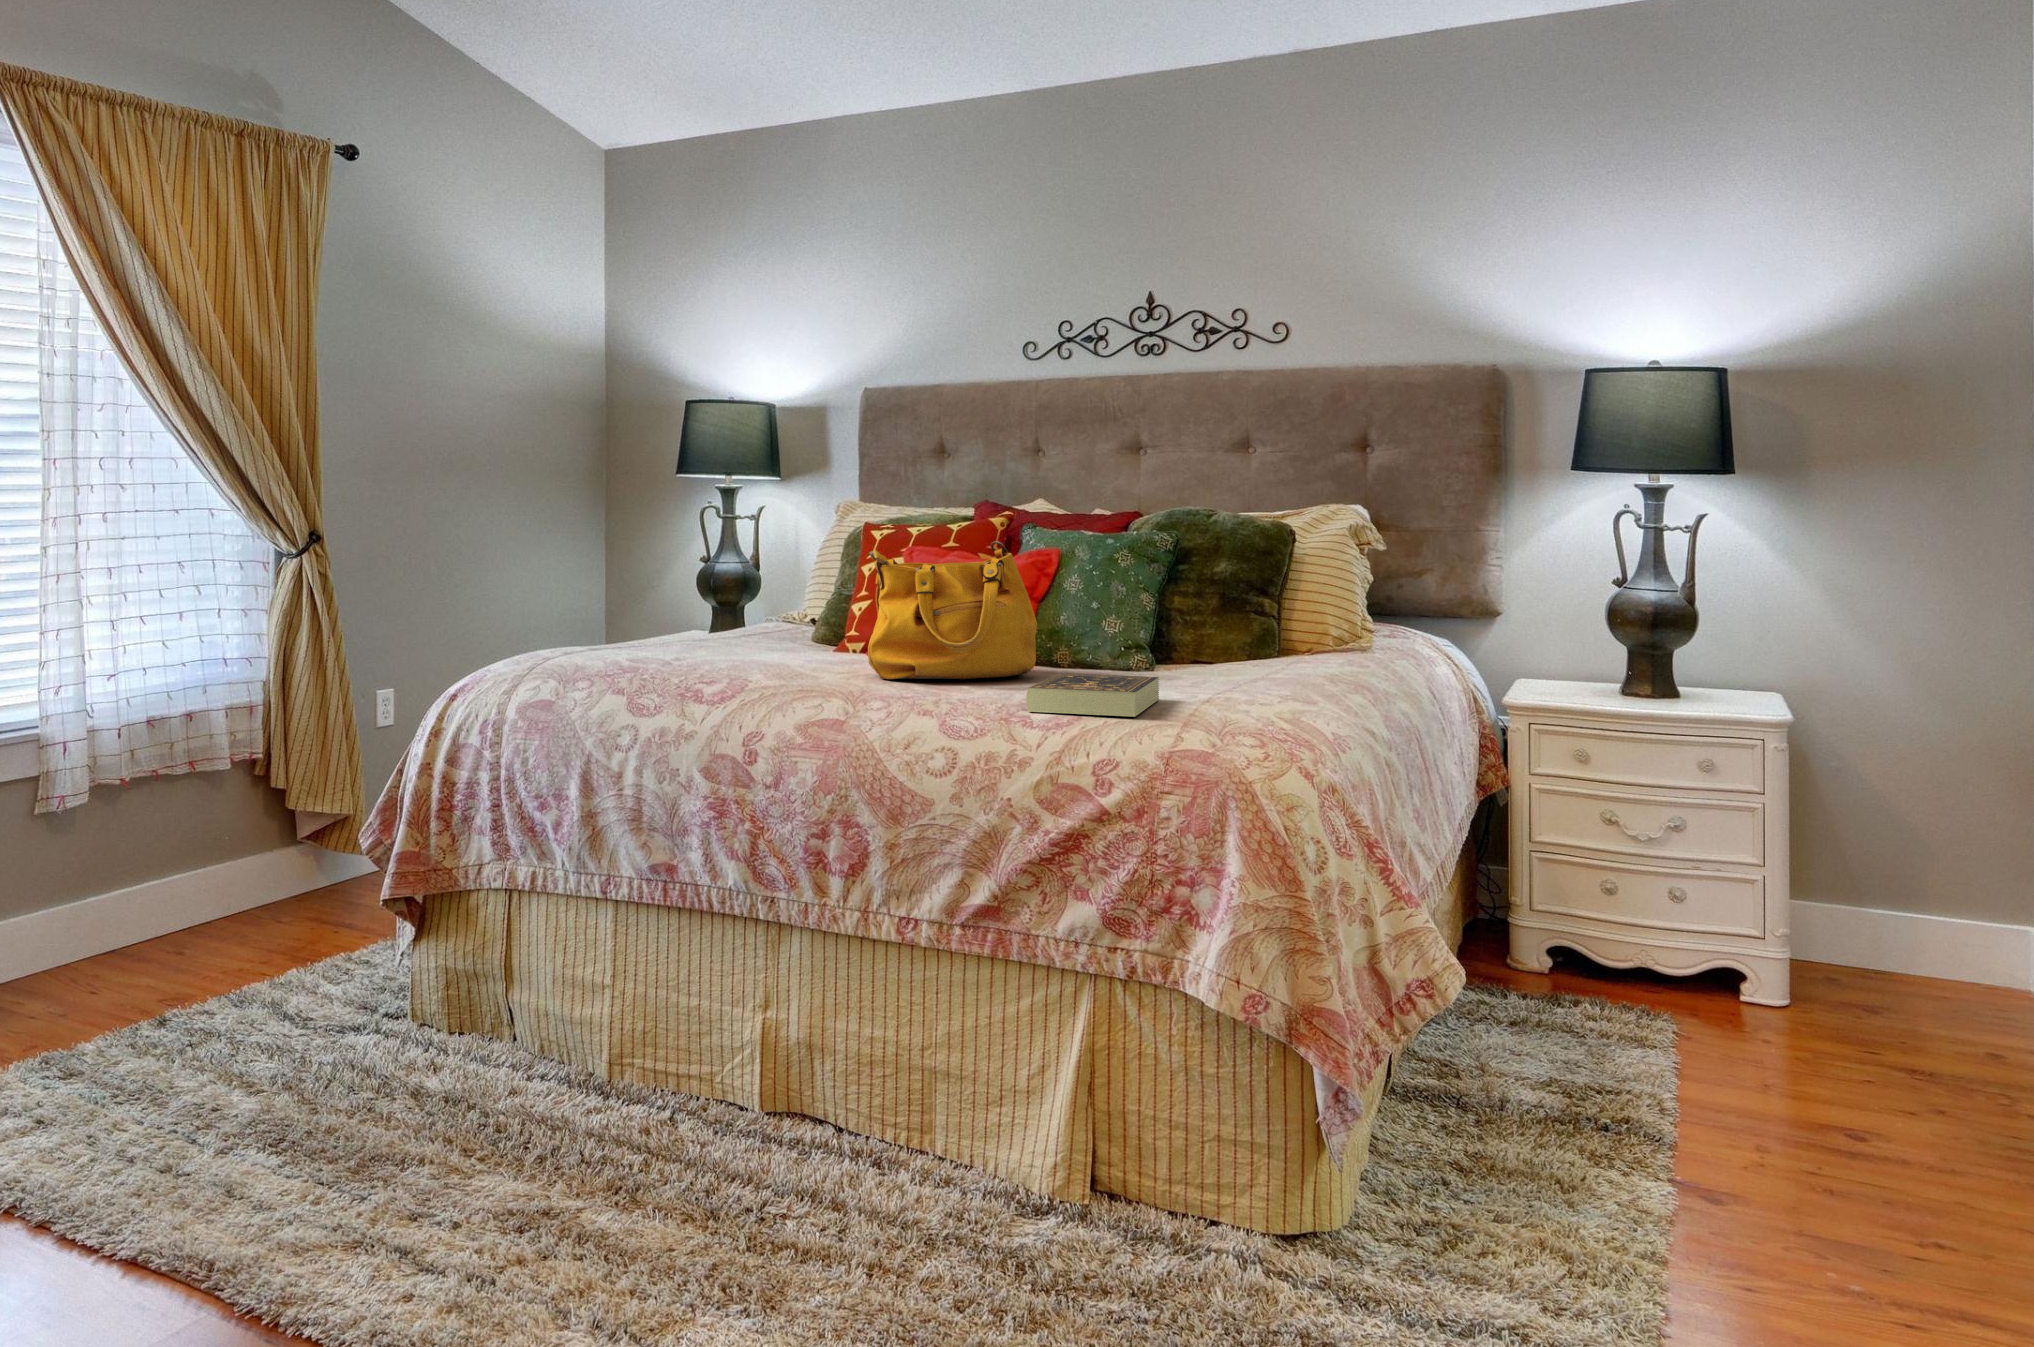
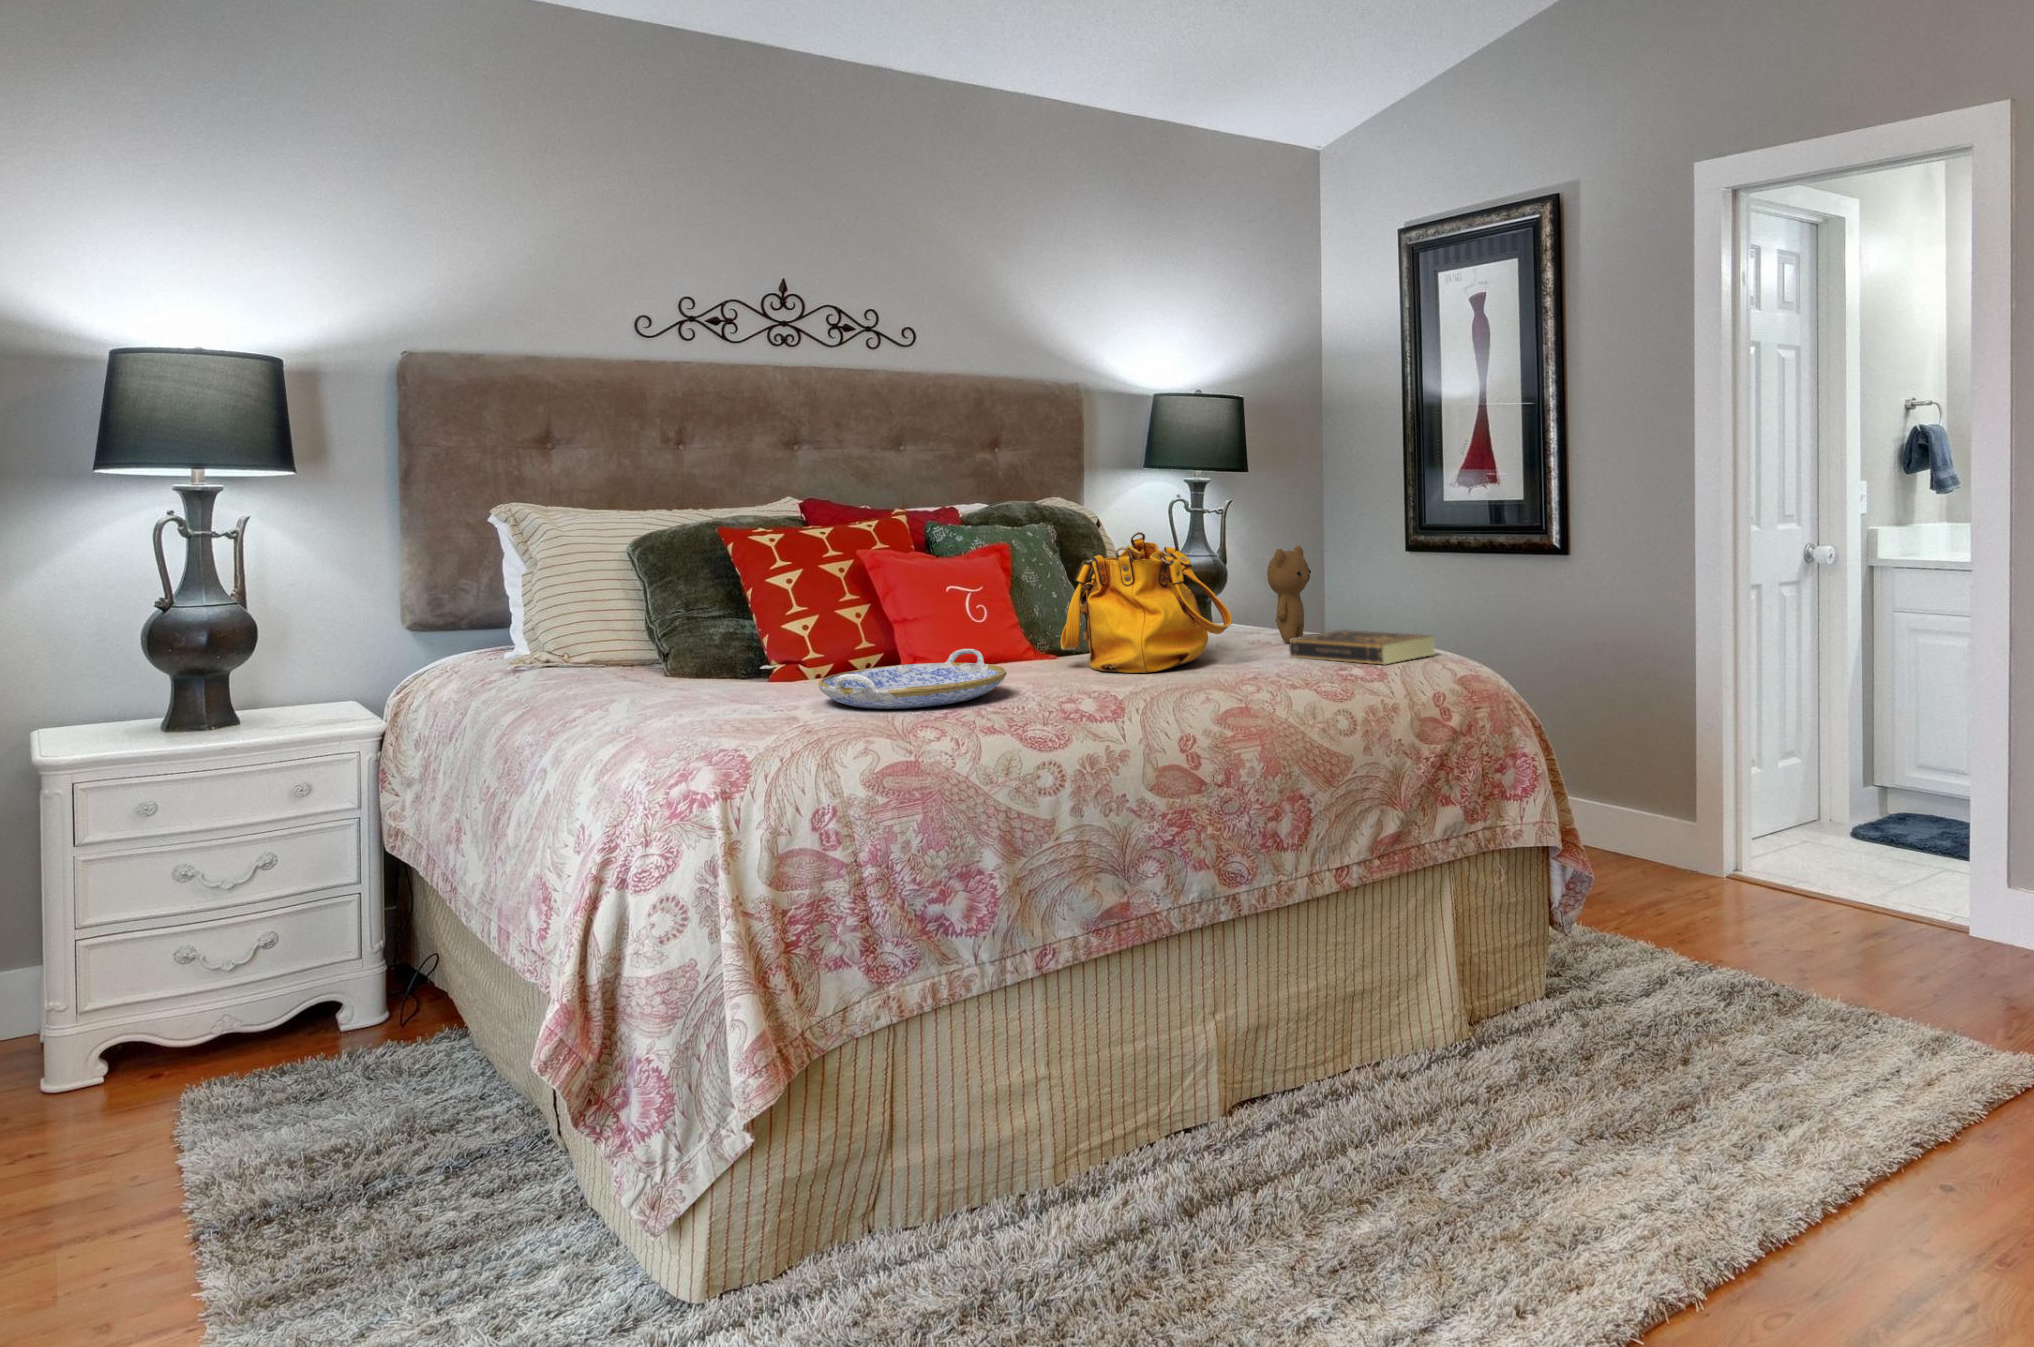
teddy bear: none [1147,573,1230,689] -> present [1267,546,1311,643]
serving tray: none [605,630,770,667] -> present [818,649,1007,709]

